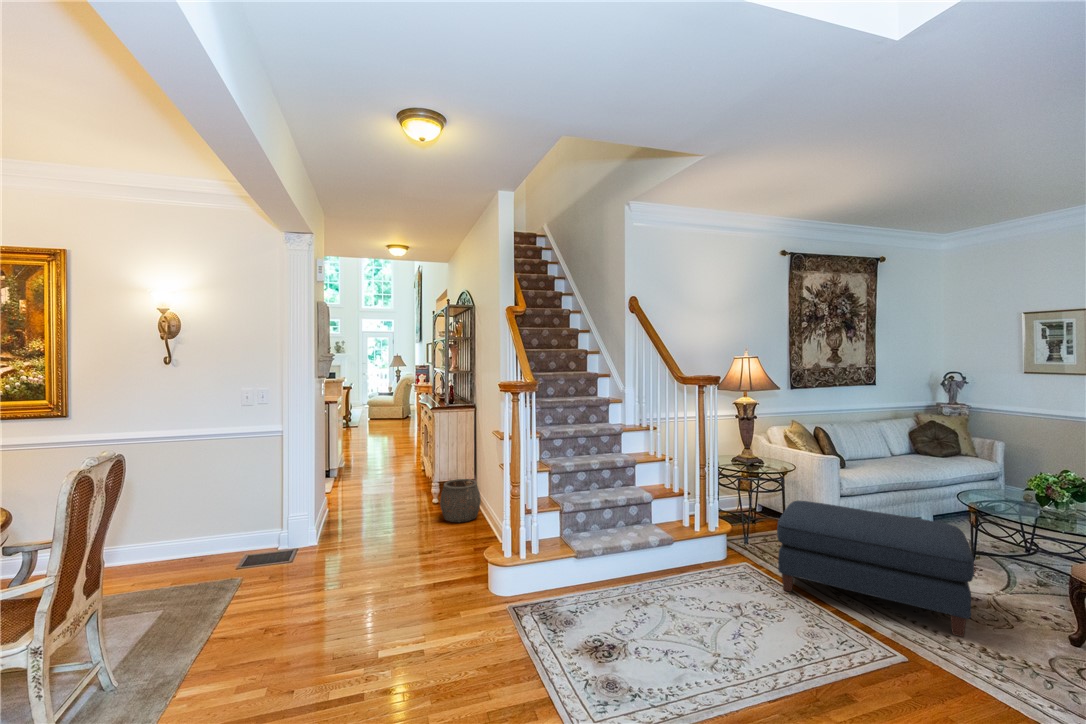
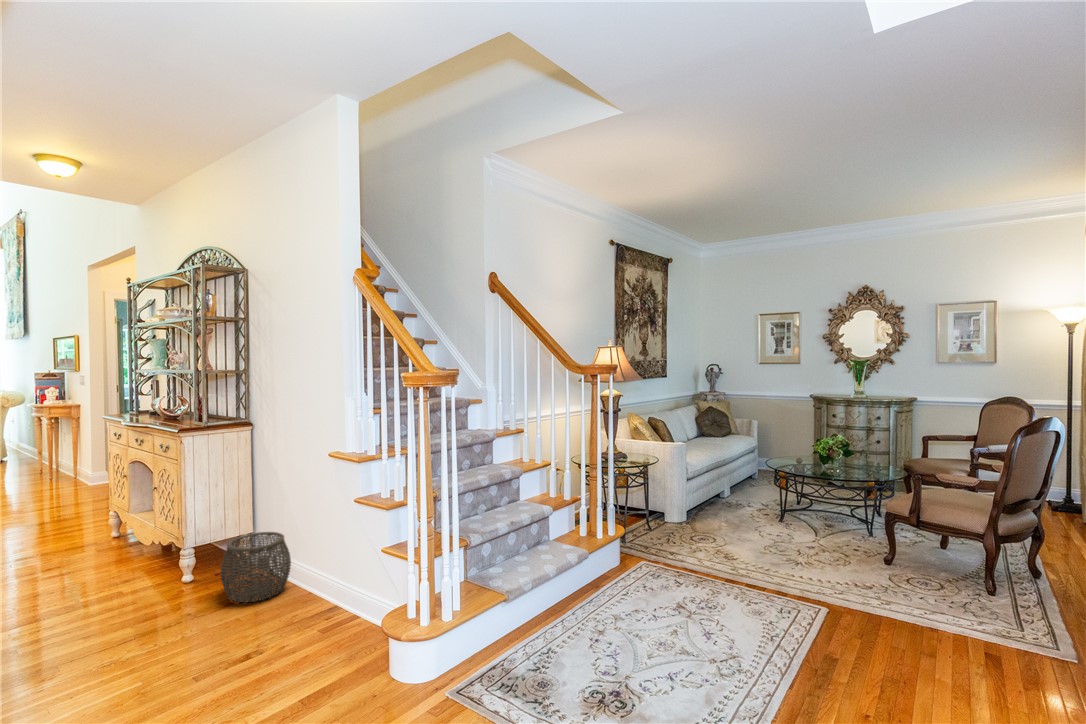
ottoman: present [777,501,974,637] -> none [674,489,843,581]

